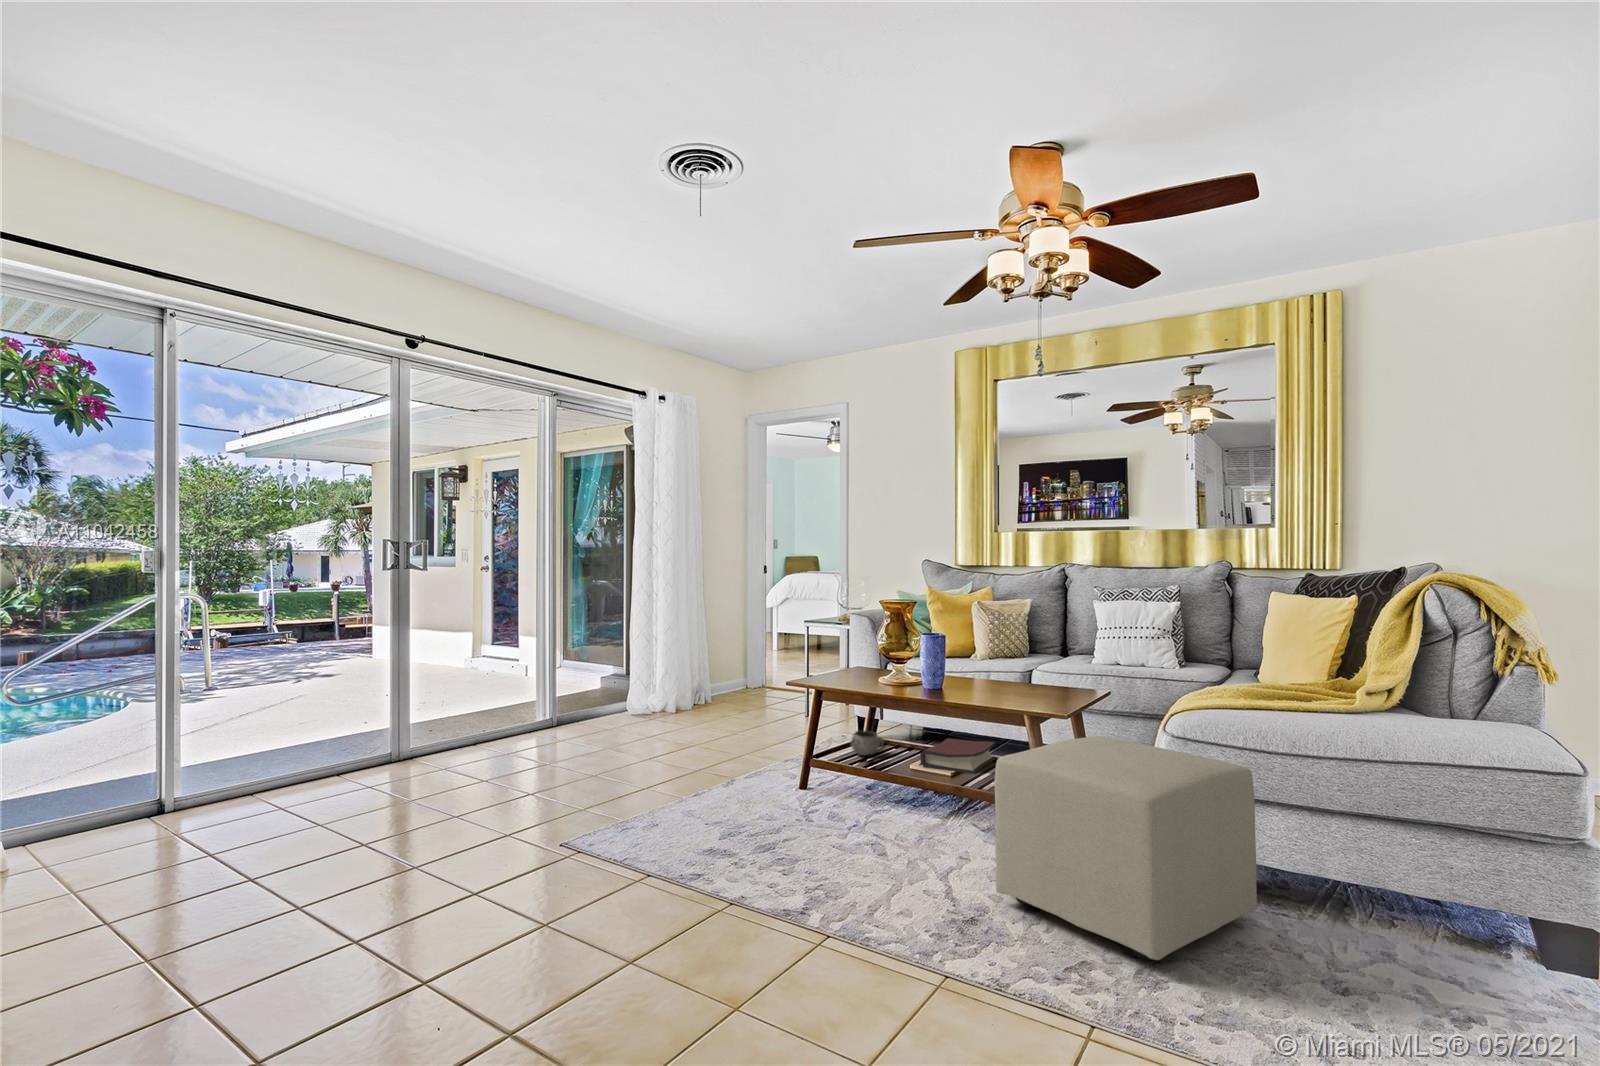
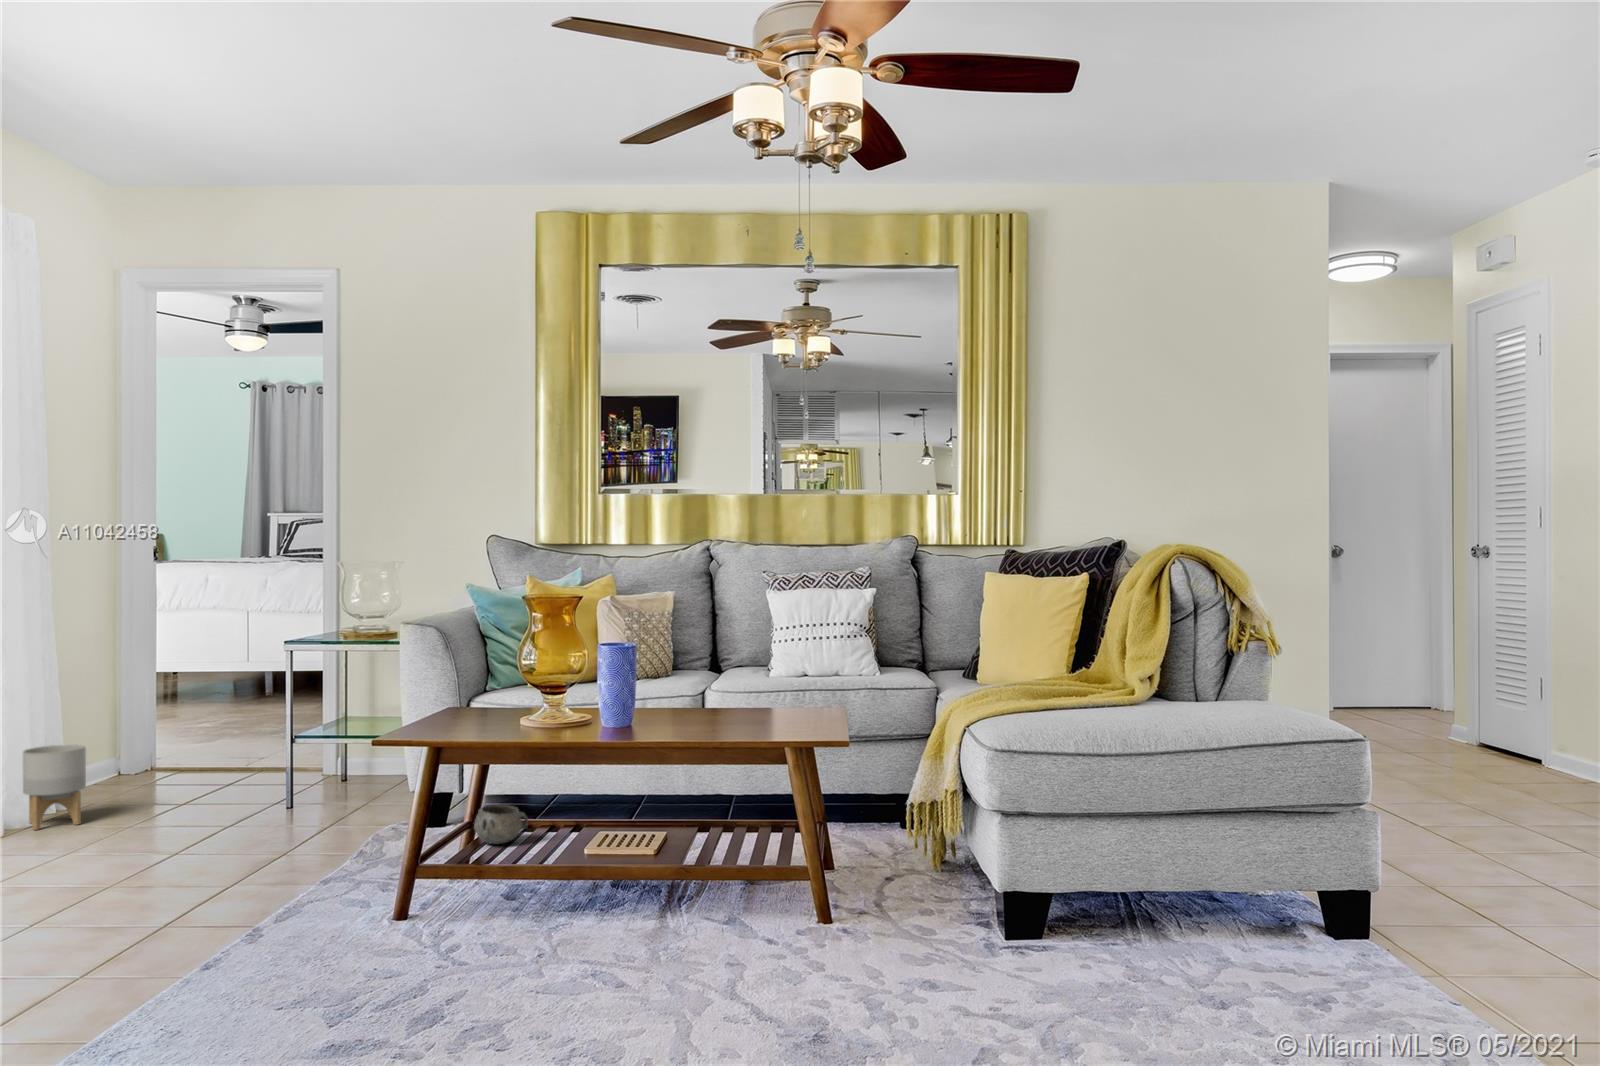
planter: none [675,670,704,714] -> present [23,744,86,830]
ottoman: present [995,736,1257,961] -> none [820,763,1100,1021]
hardback book: present [920,738,995,774] -> none [600,797,690,846]

